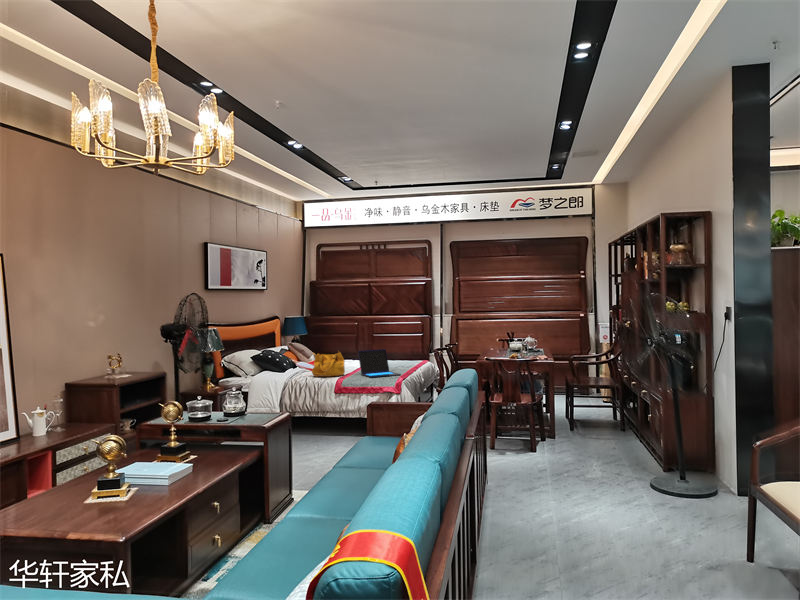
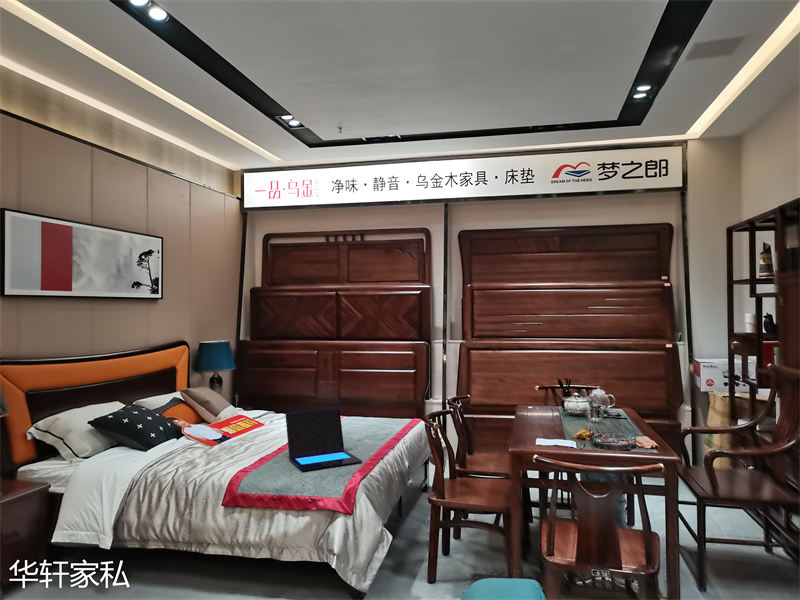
handbag: present [312,351,345,377] -> none [195,411,259,464]

